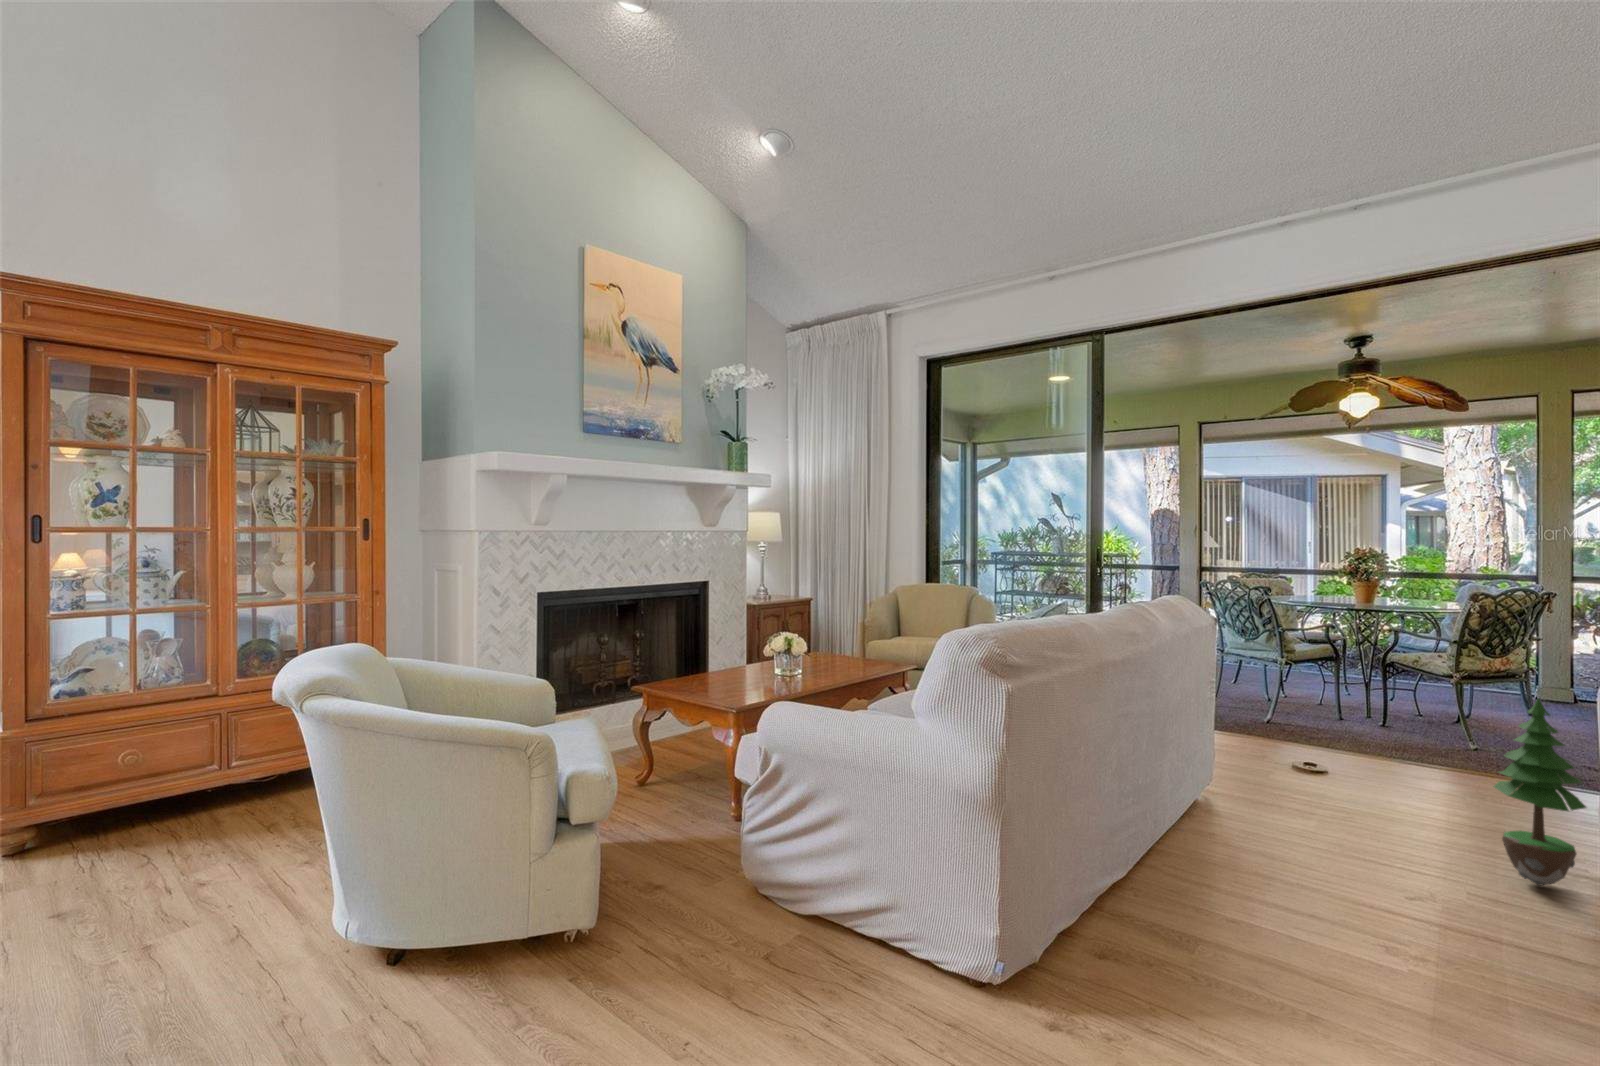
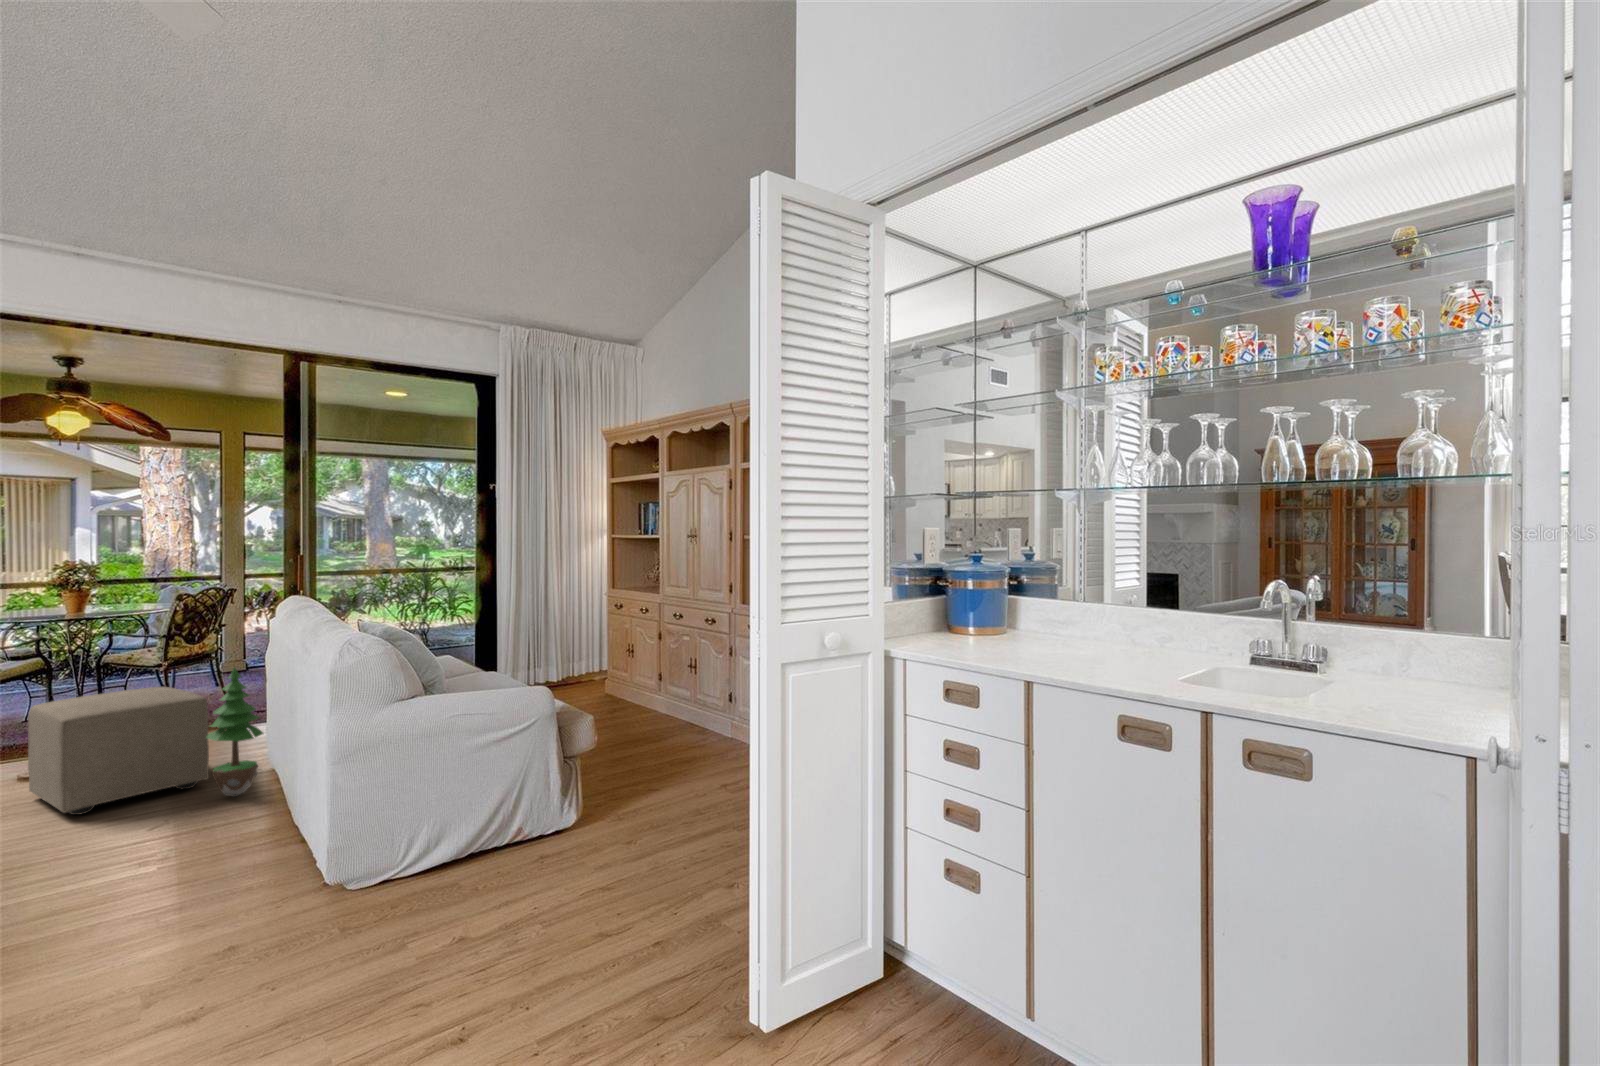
ottoman: none [1303,693,1500,845] -> present [28,687,209,815]

